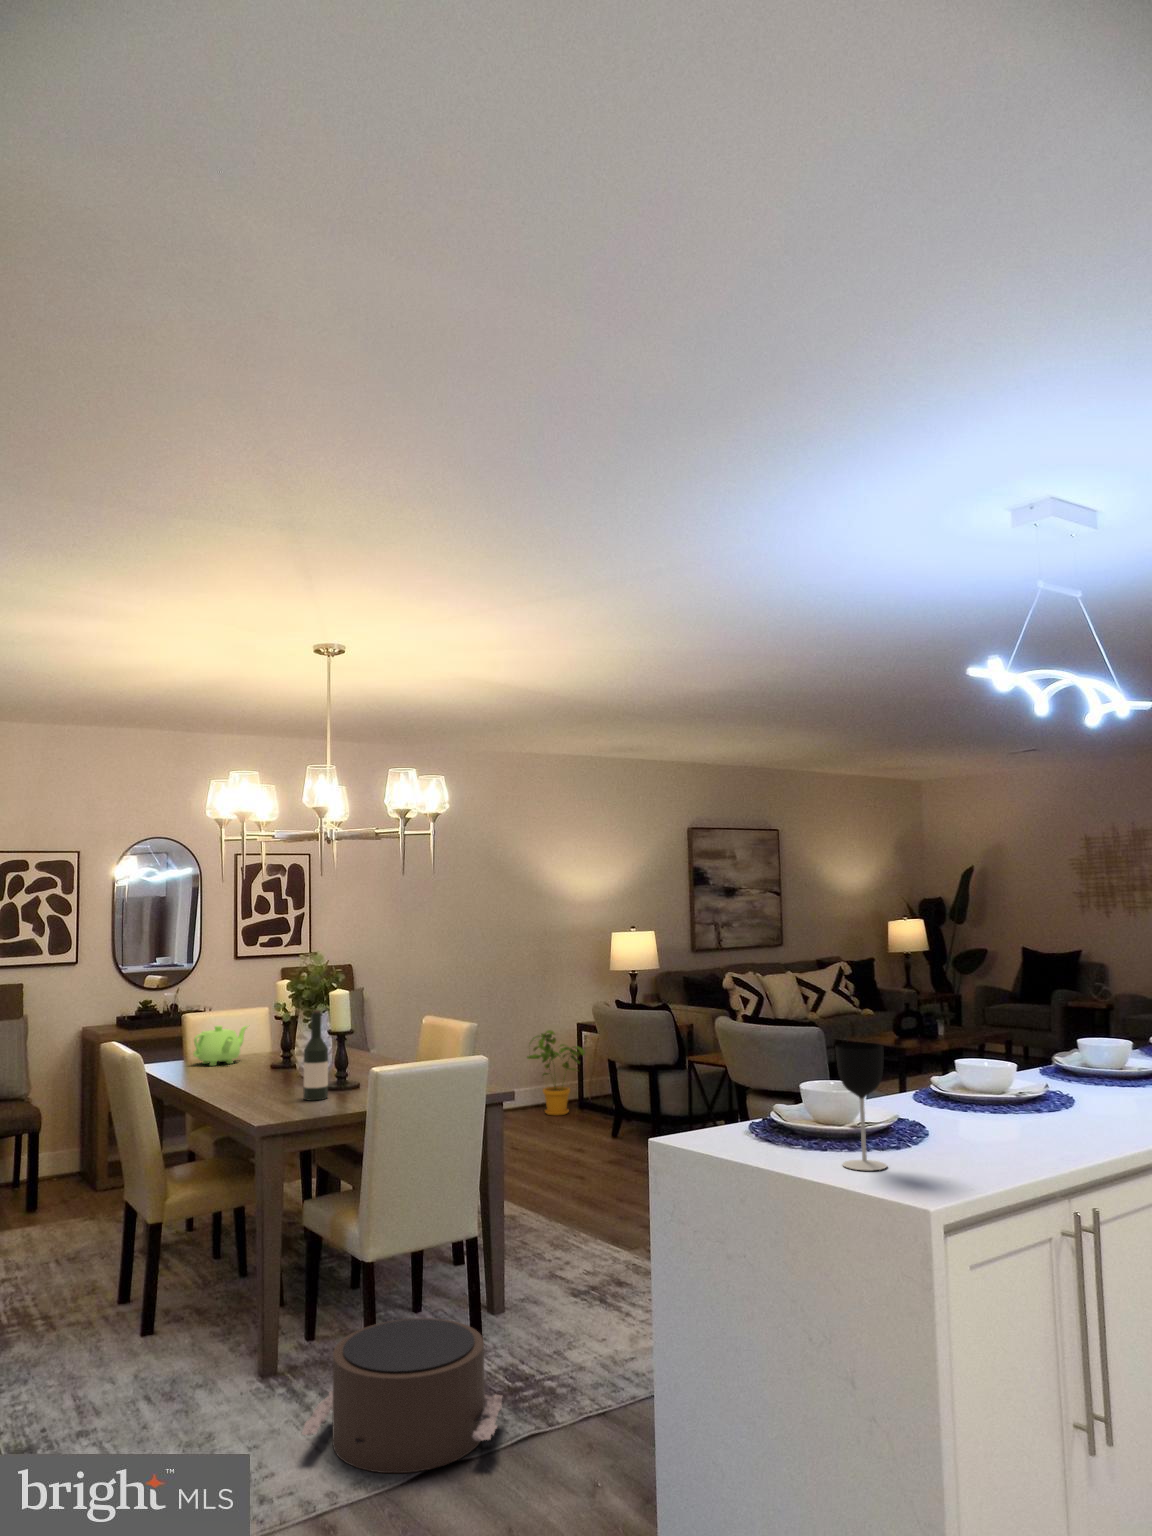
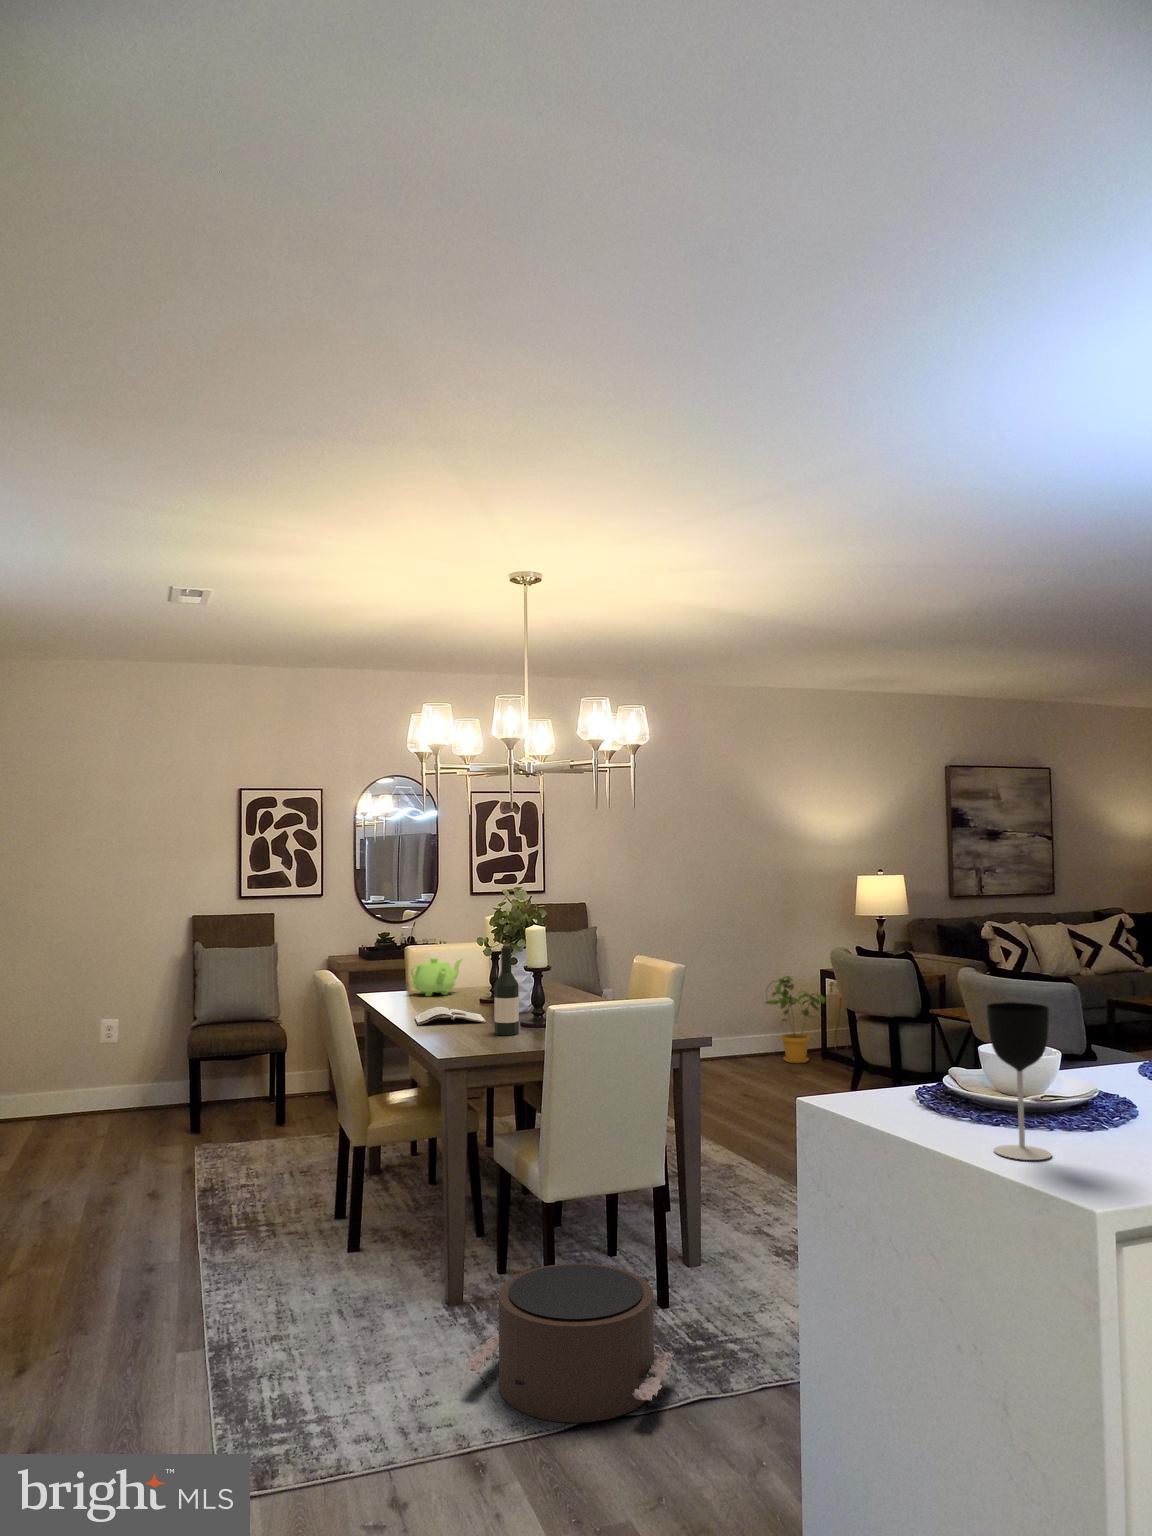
magazine: none [211,1075,289,1096] -> present [415,1007,486,1025]

